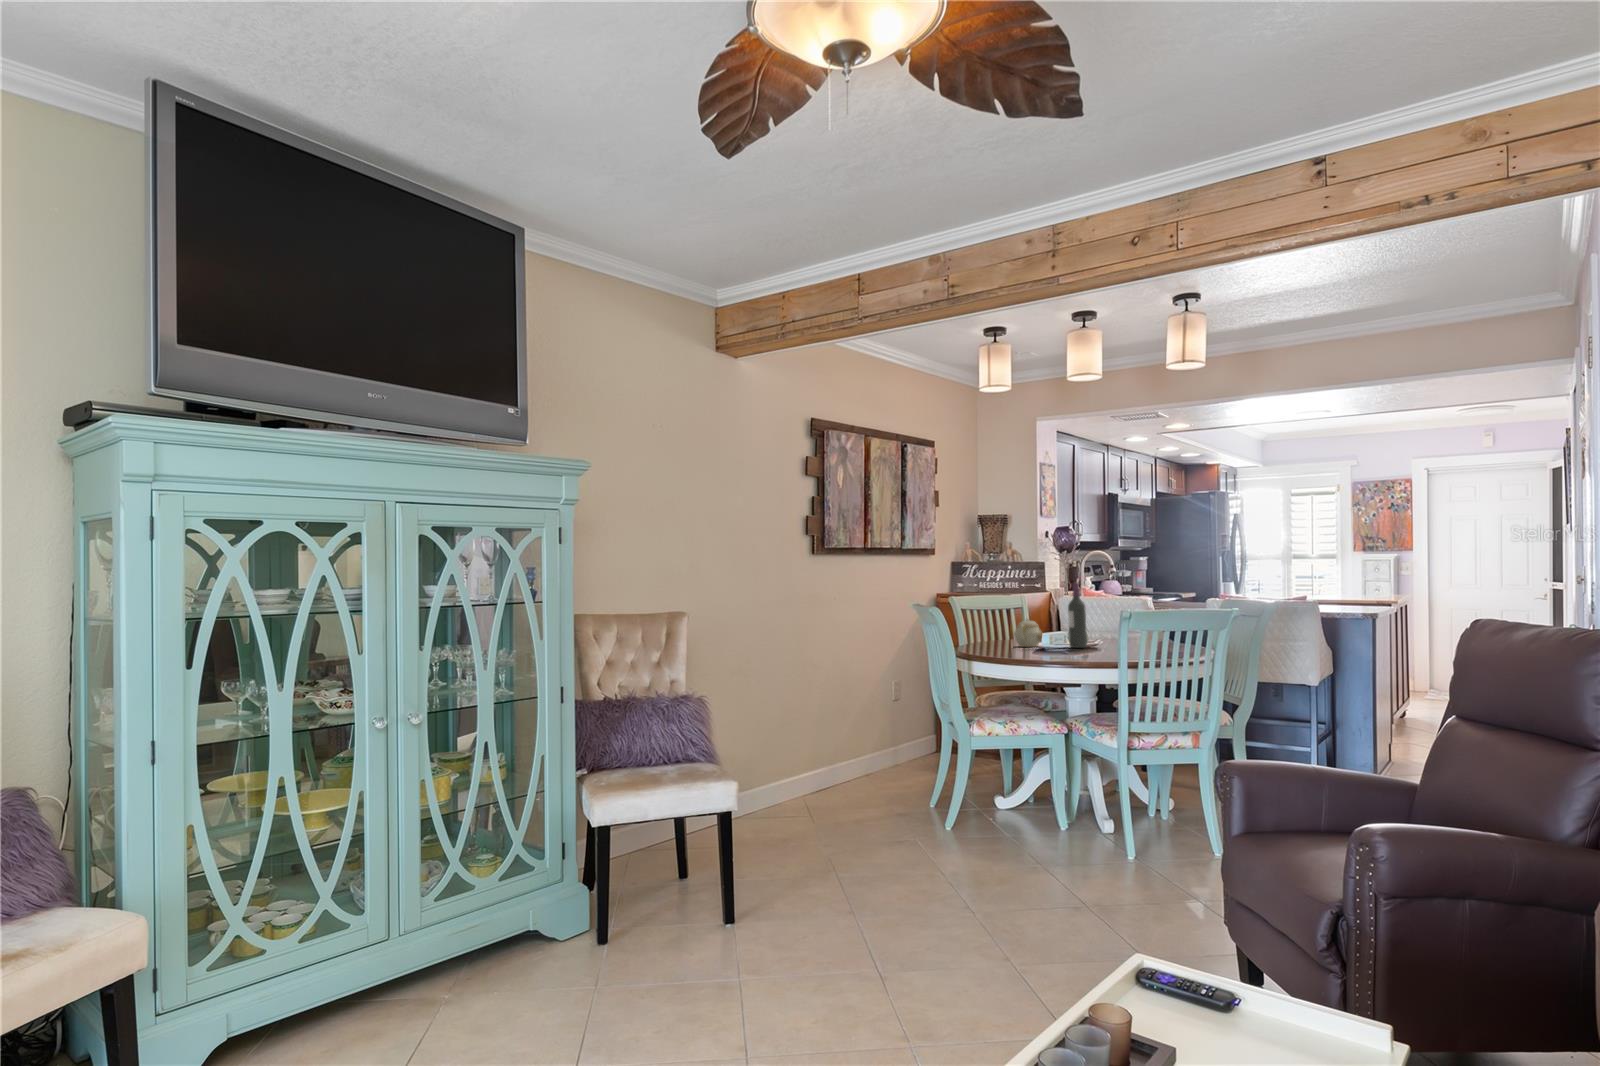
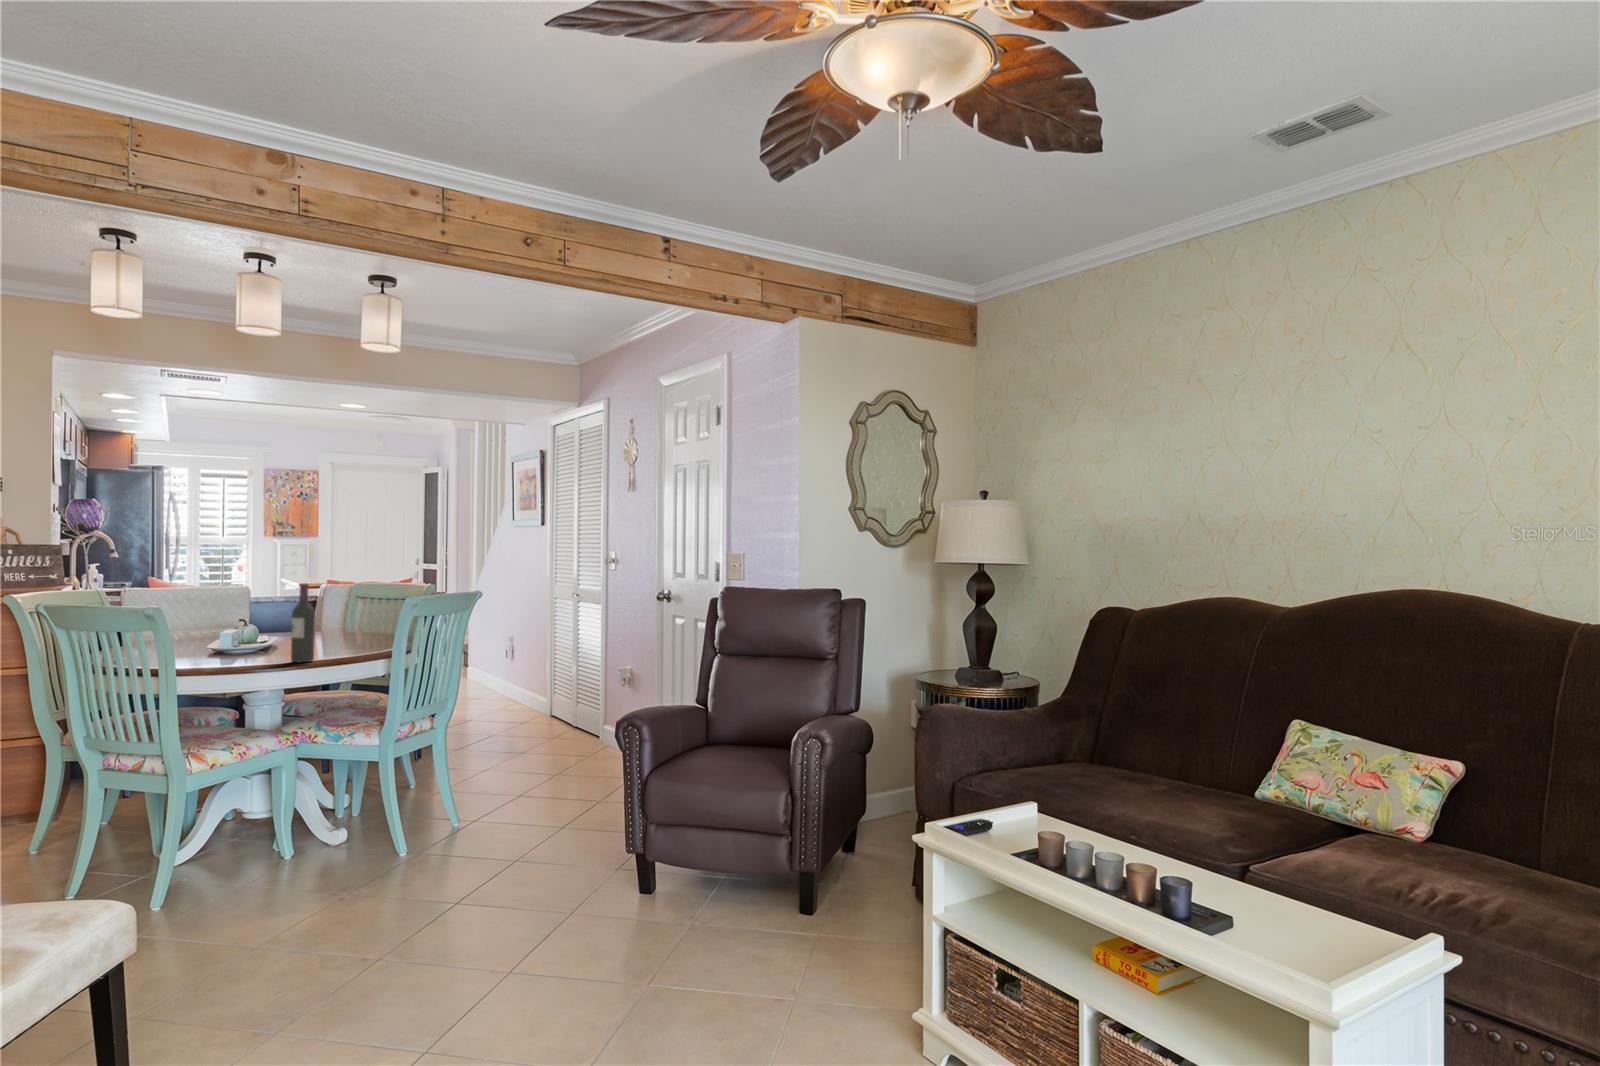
teapot: present [1014,619,1042,647] -> none [206,629,249,667]

